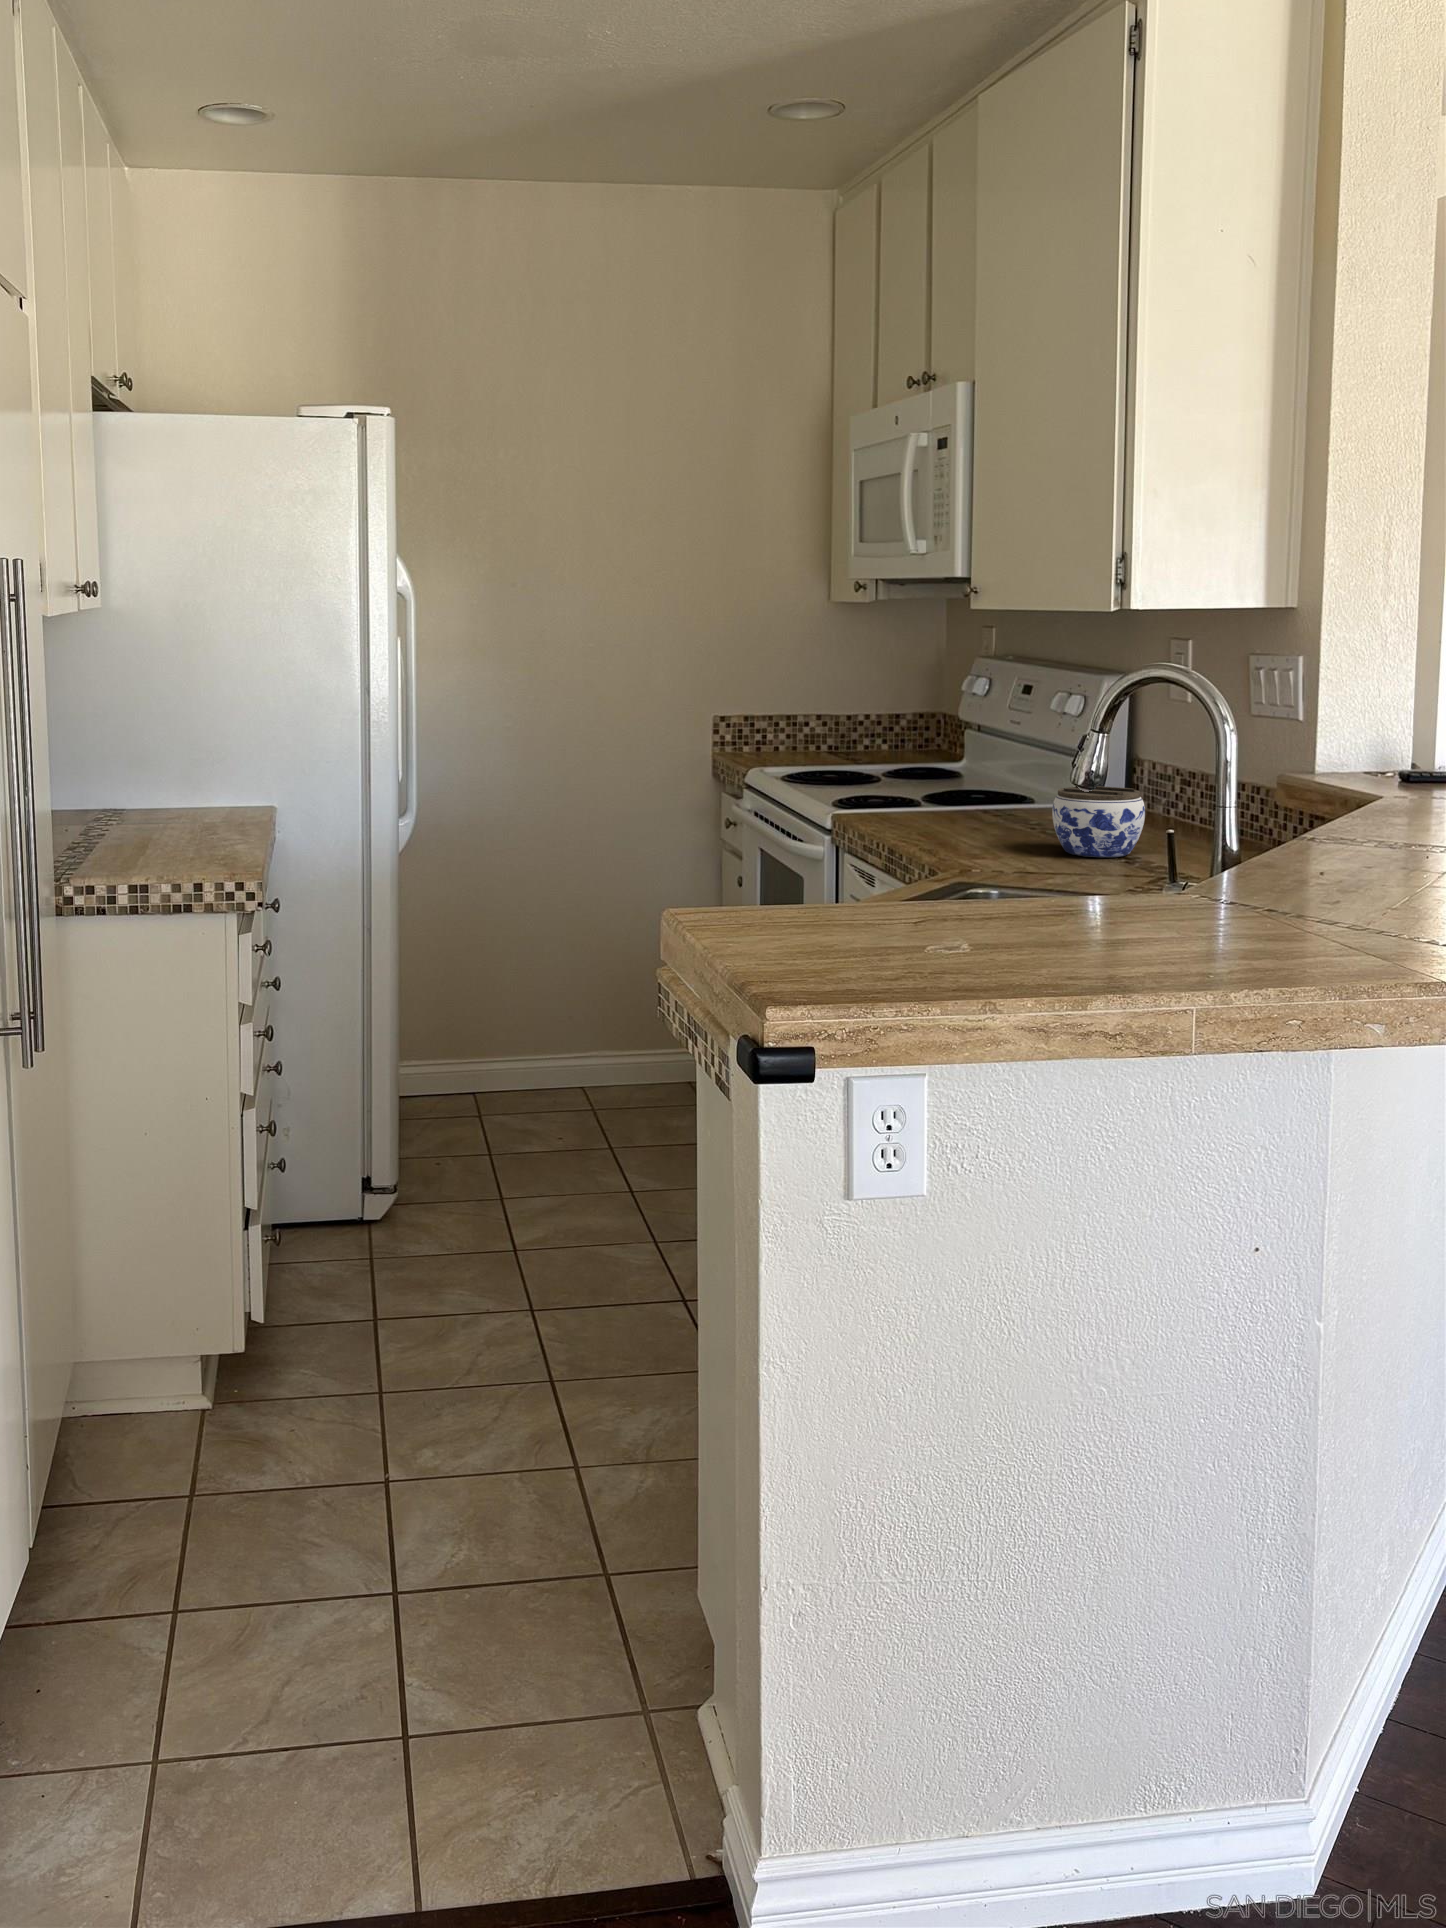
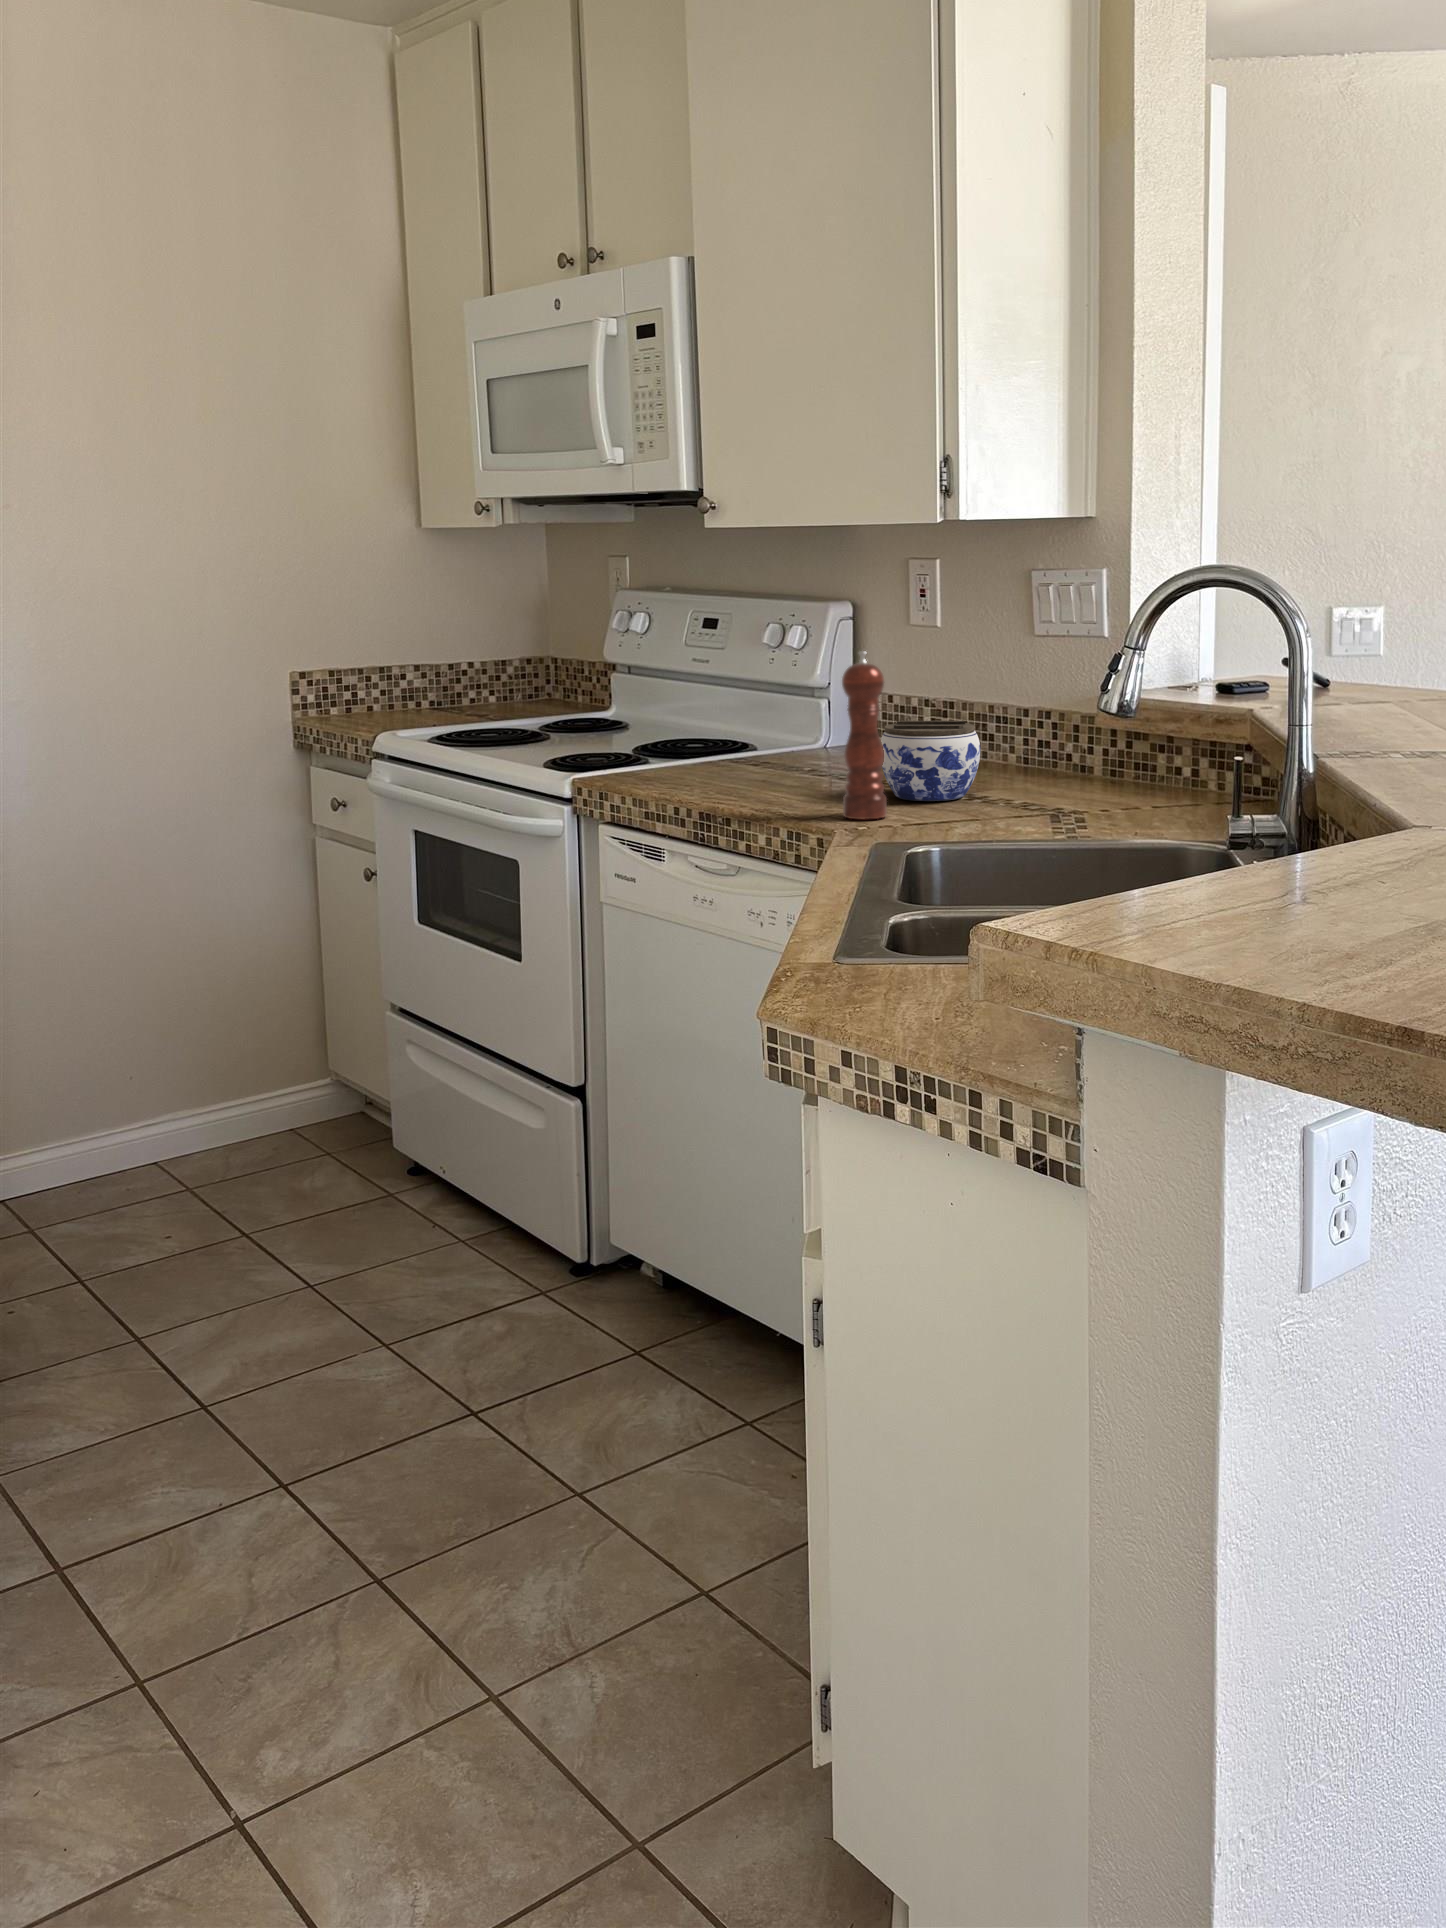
pepper mill: none [989,723,1030,865] -> present [842,651,887,819]

